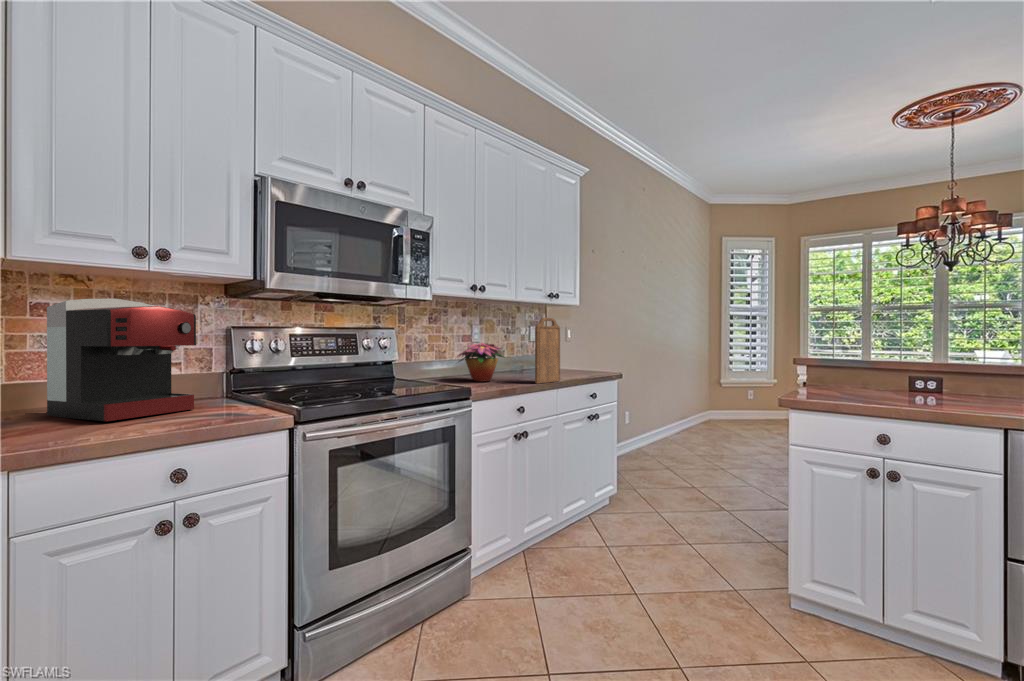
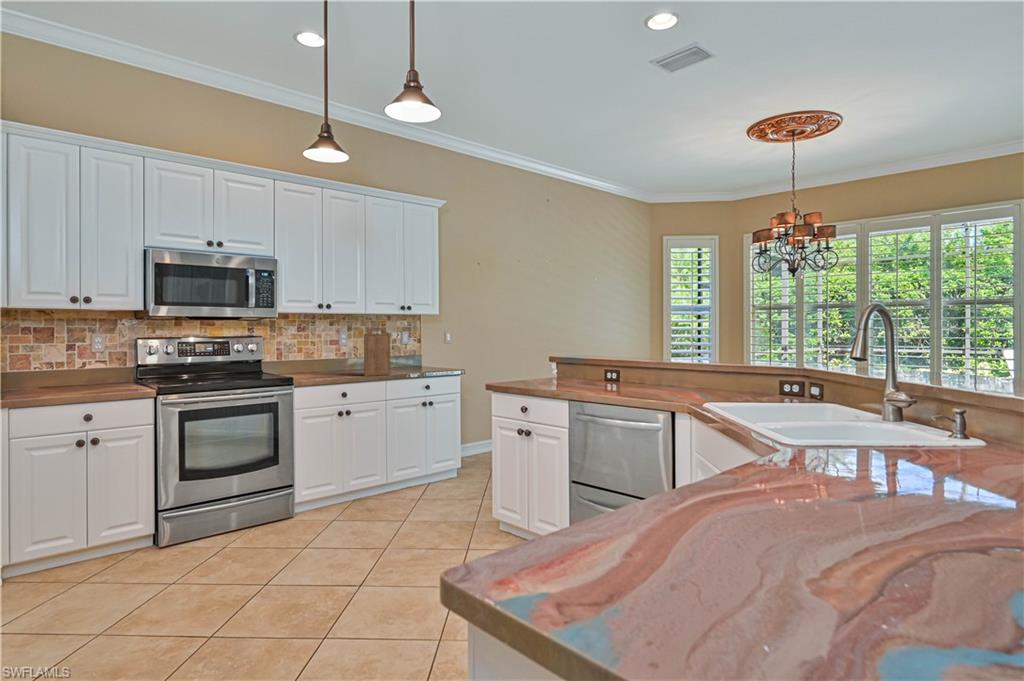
coffee maker: present [47,299,196,421] -> none [28,325,106,391]
flower arrangement: present [457,343,504,382] -> none [307,346,352,374]

